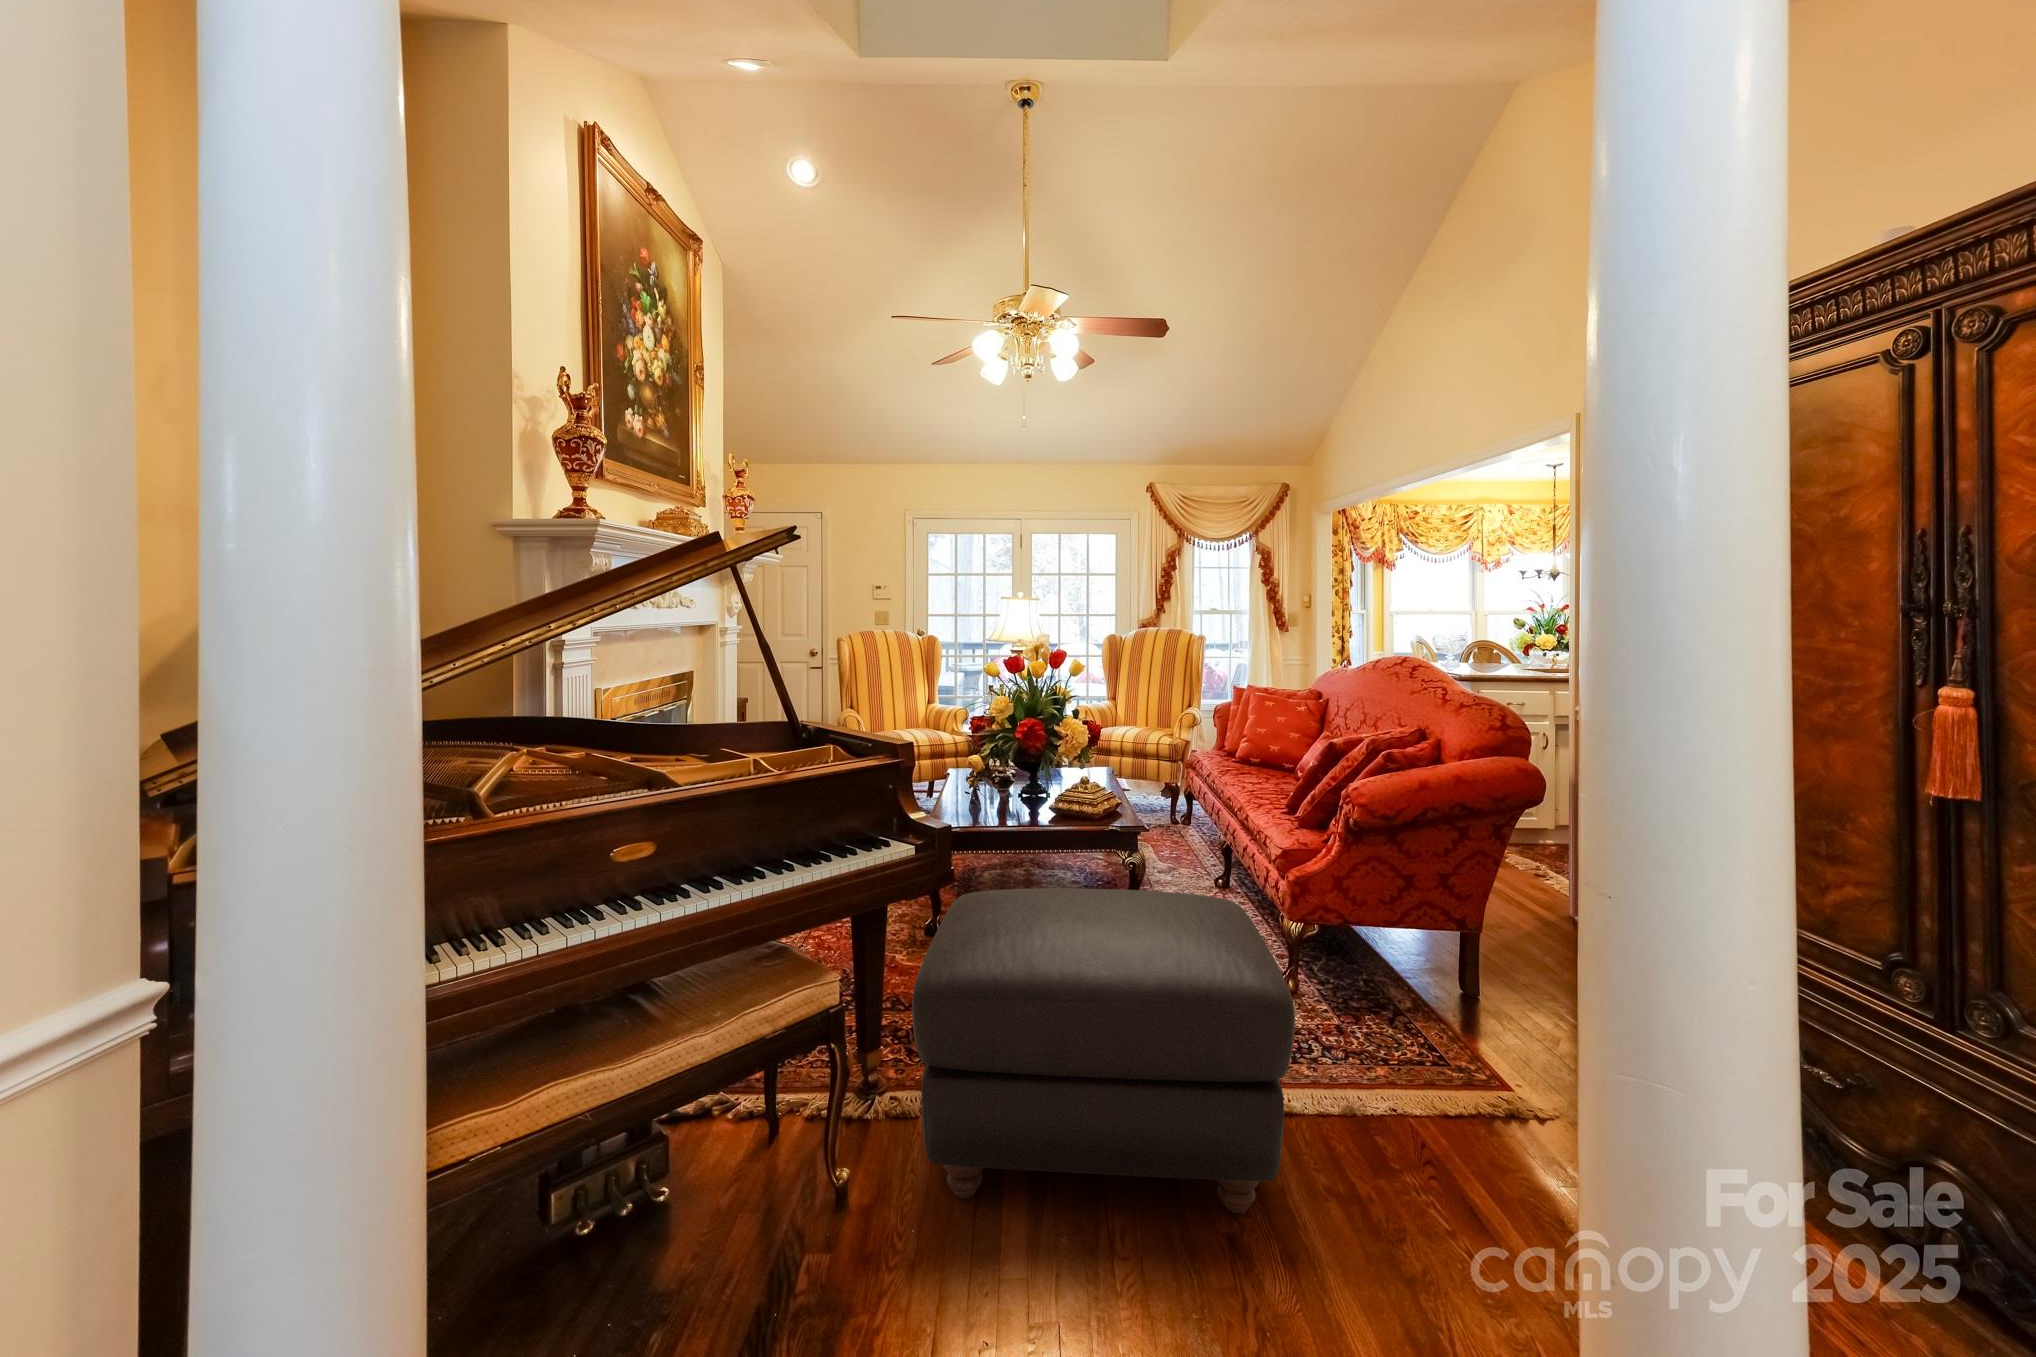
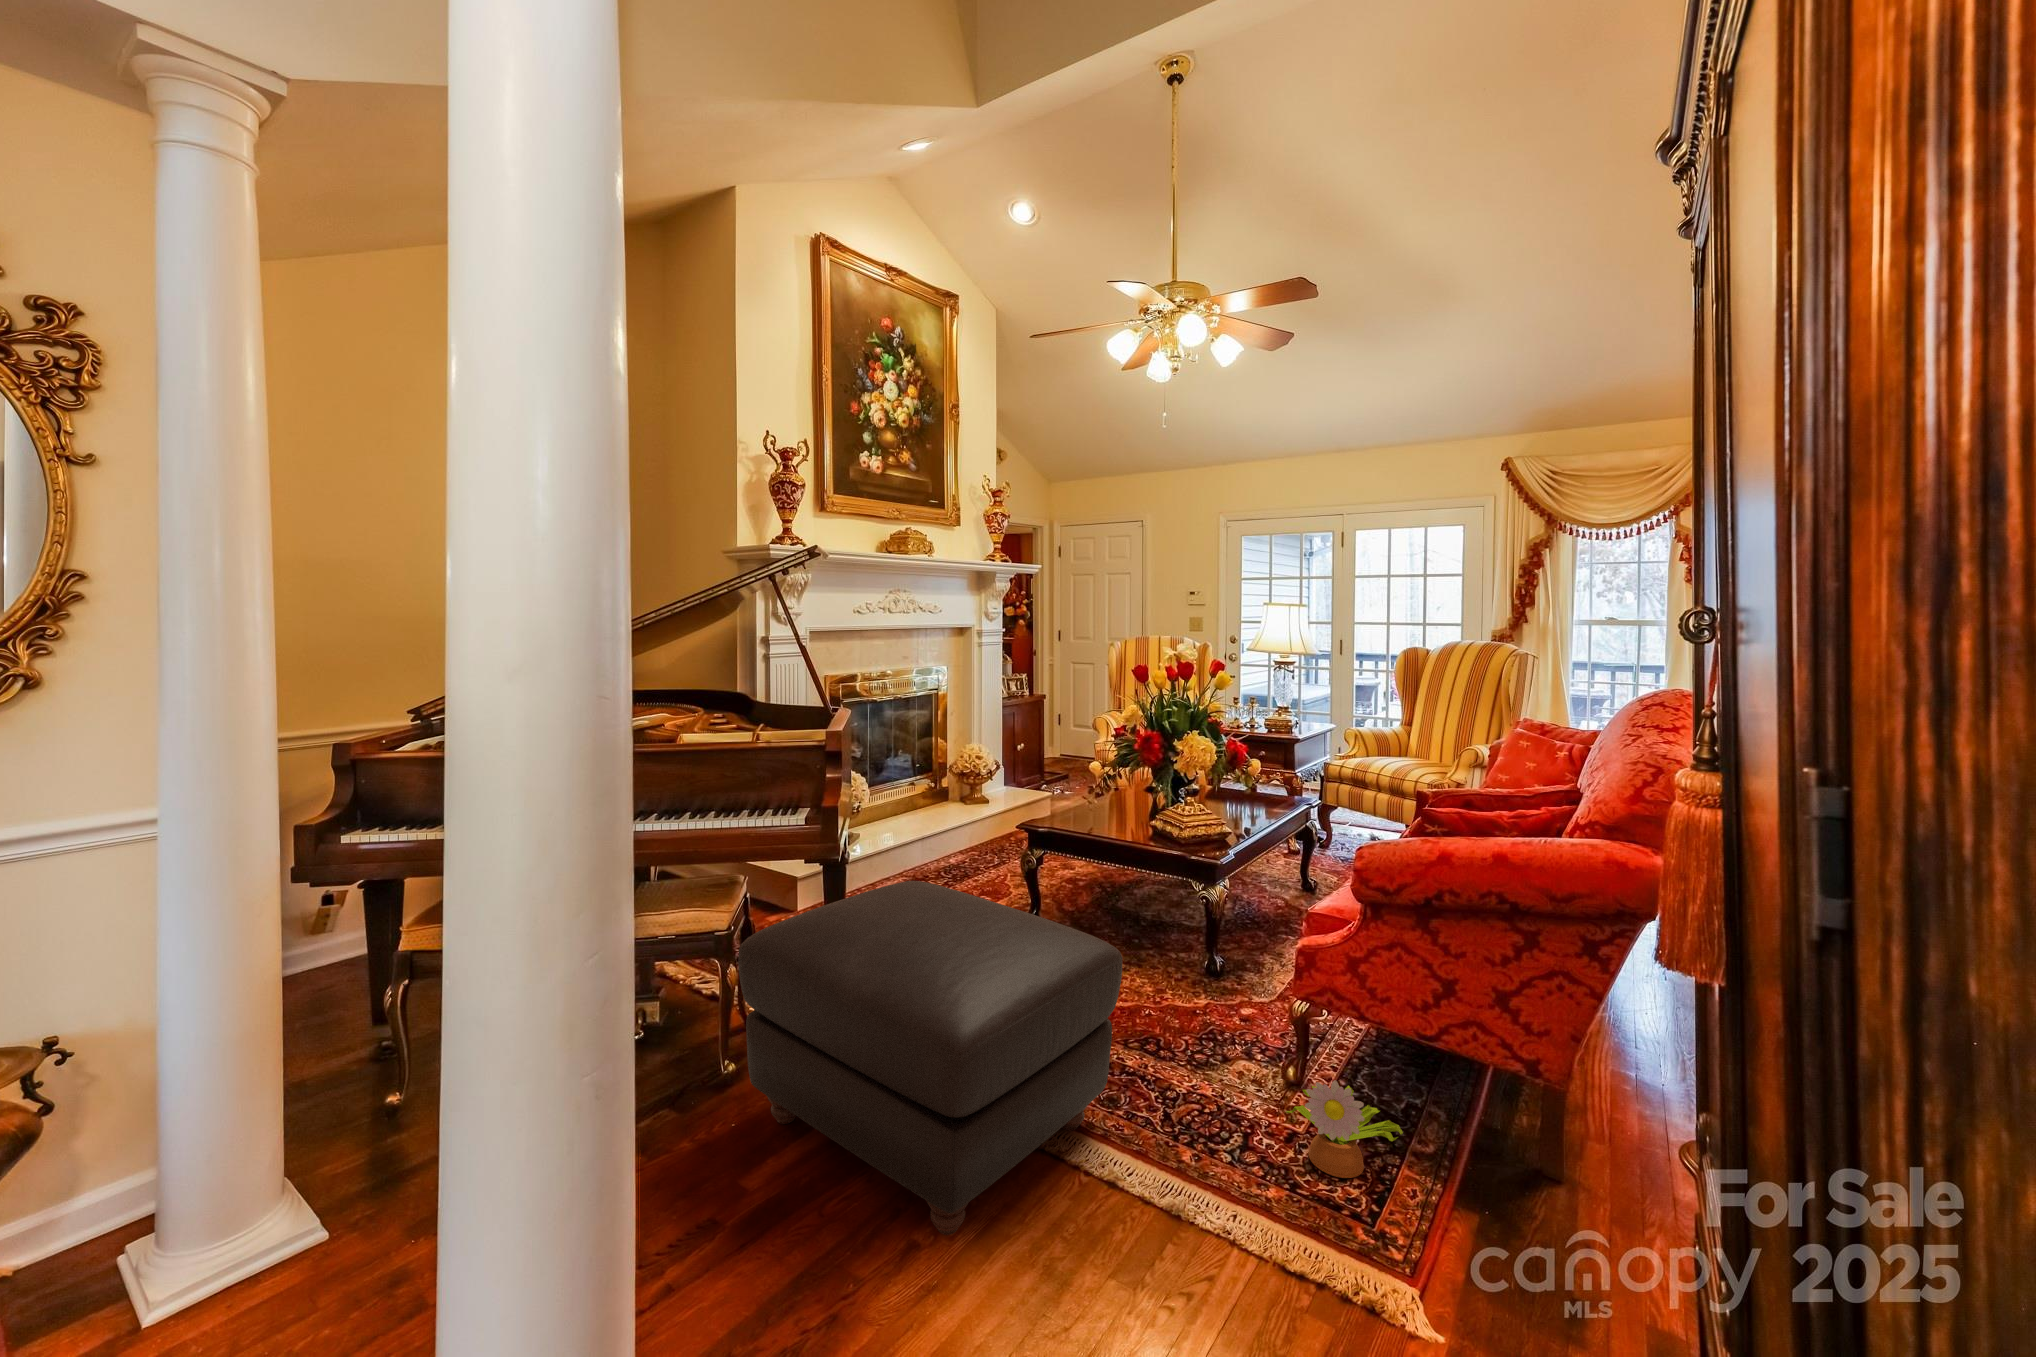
decorative plant: none [1348,968,1439,1050] -> present [1286,1080,1403,1178]

